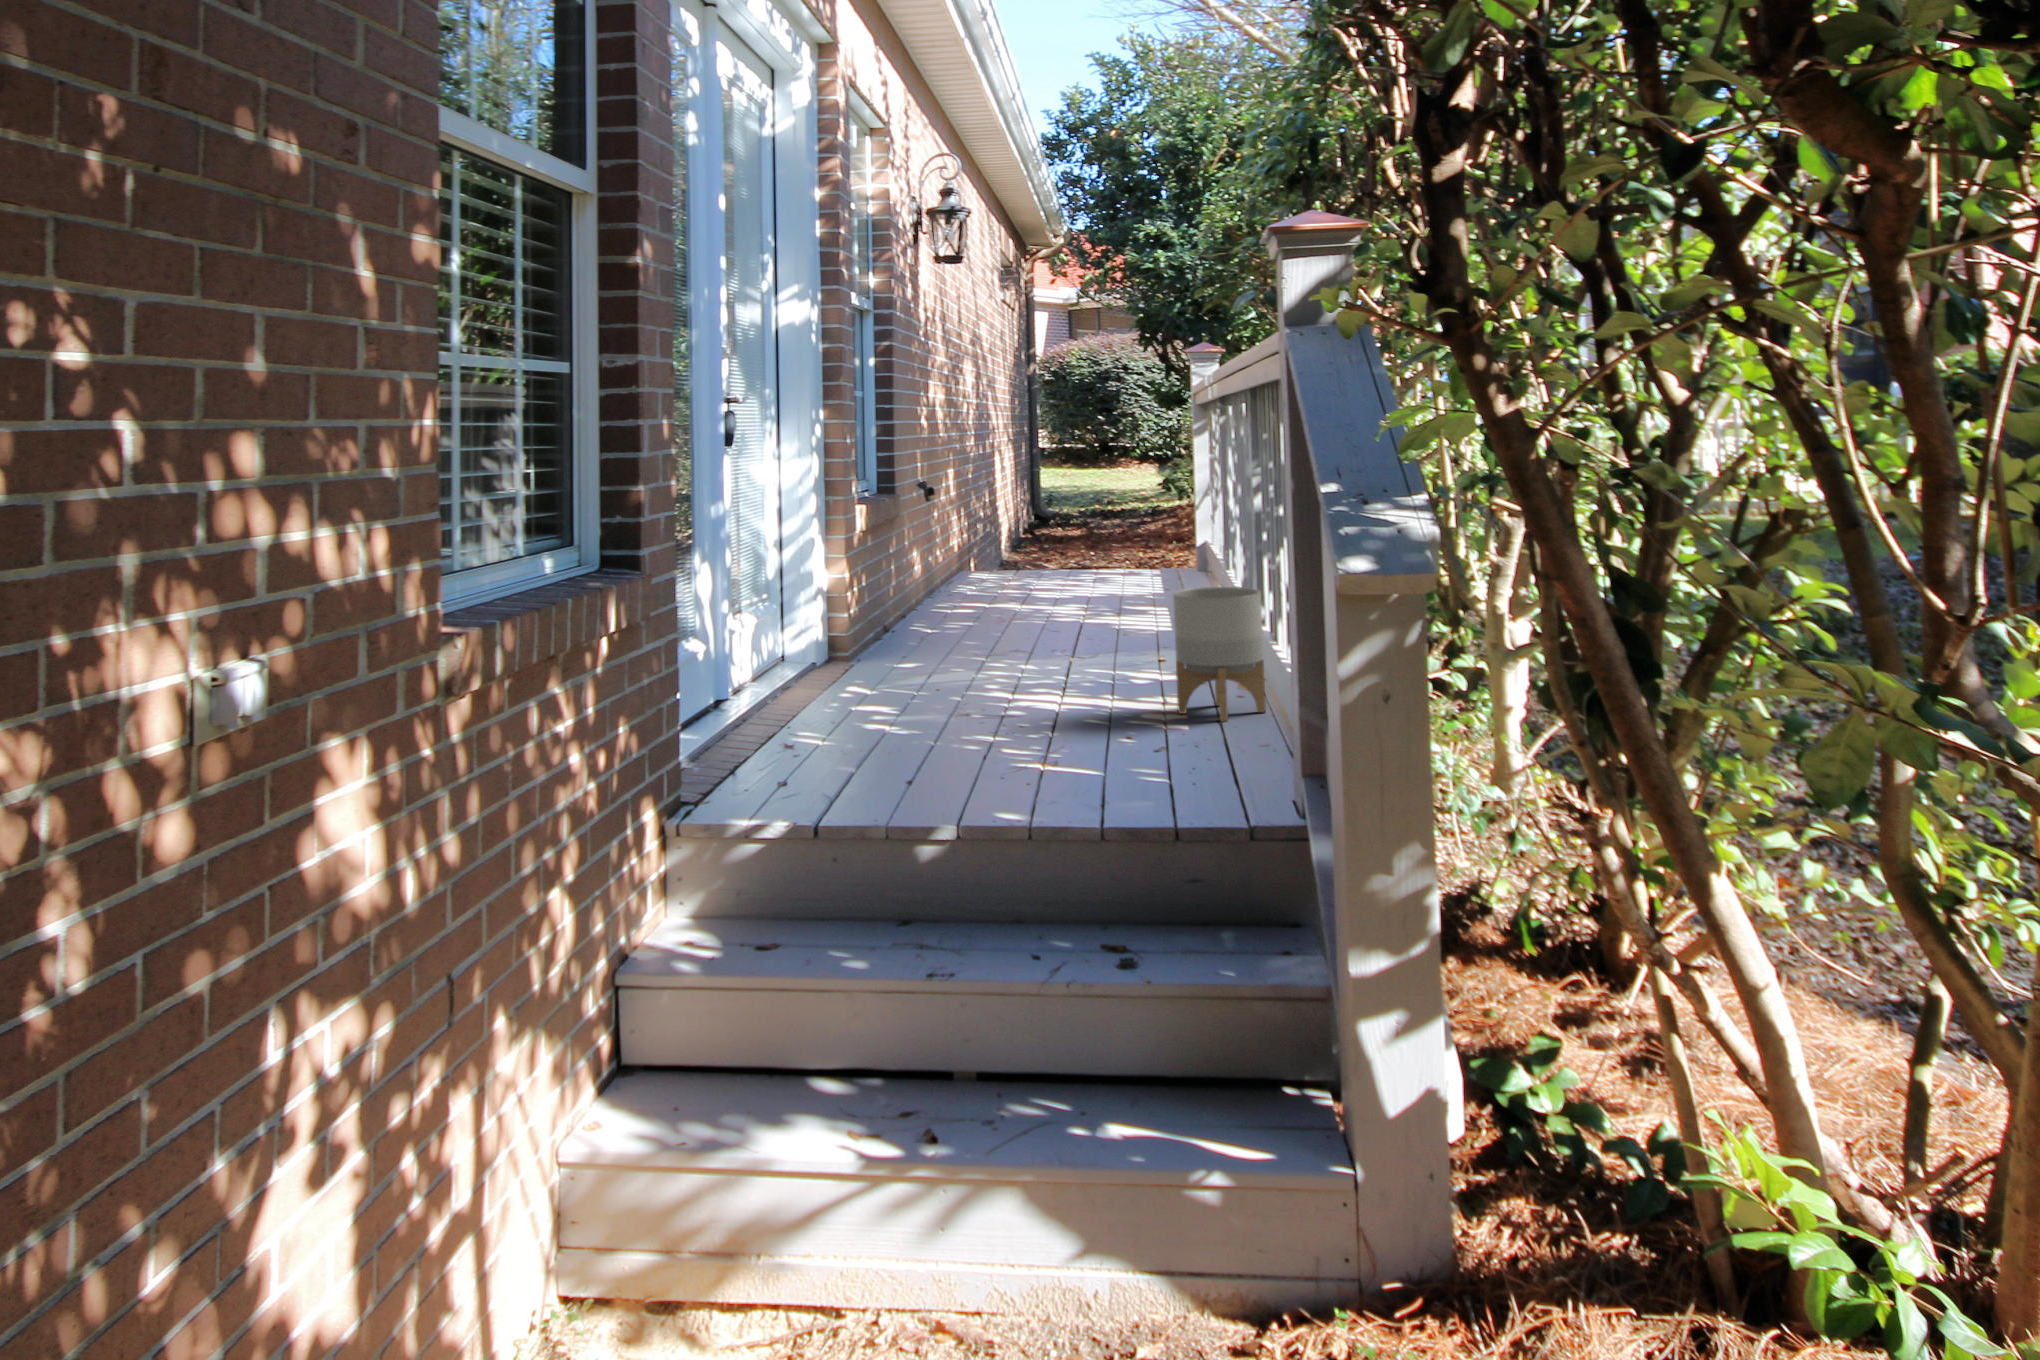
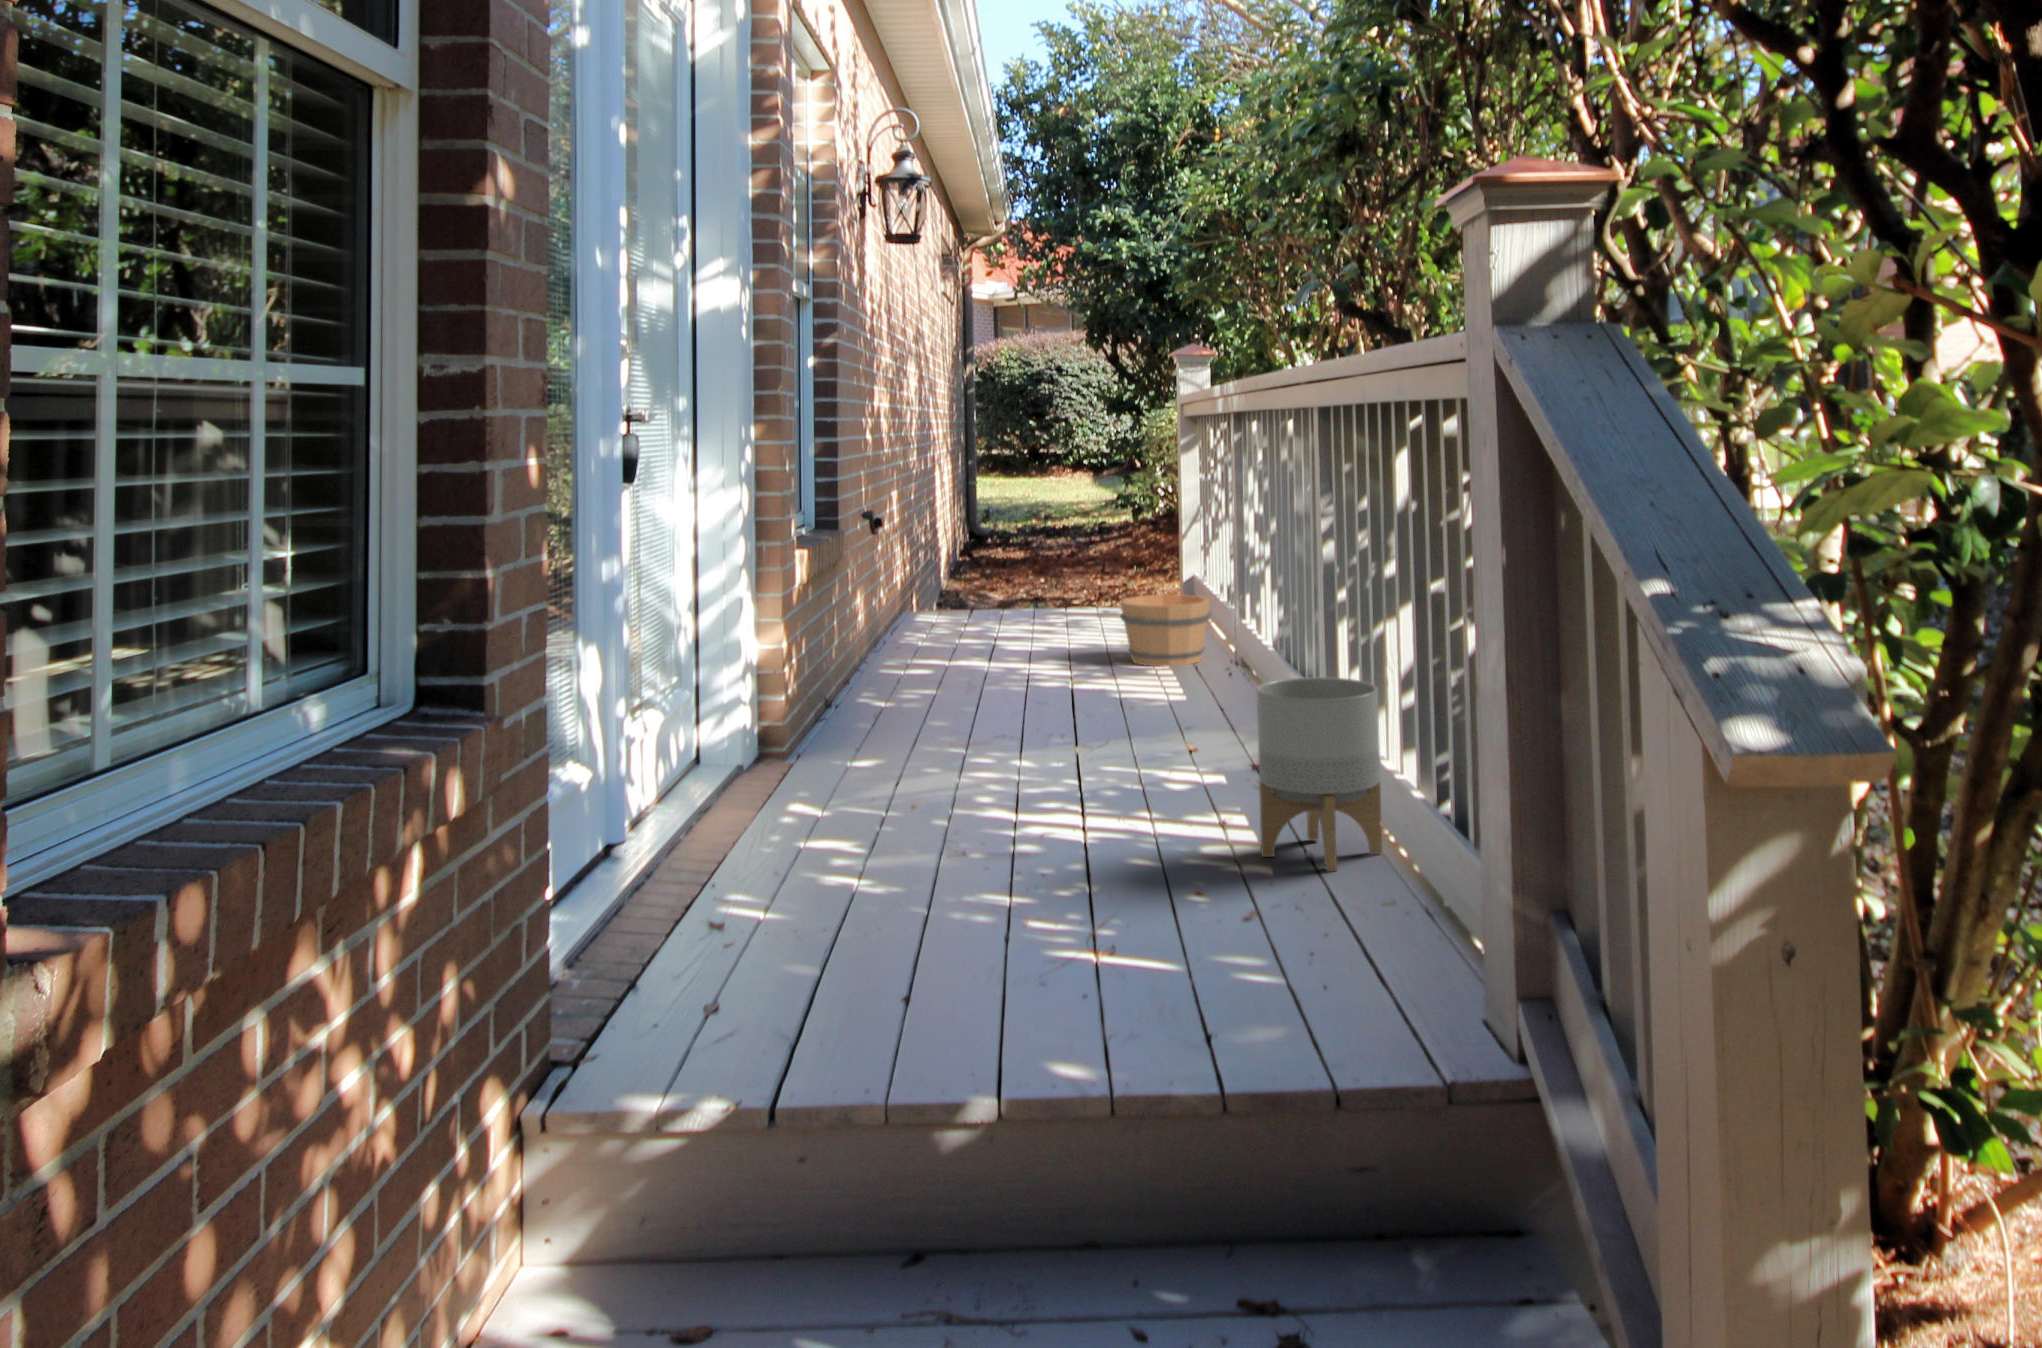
bucket: none [1123,548,1199,604] -> present [1120,594,1211,666]

